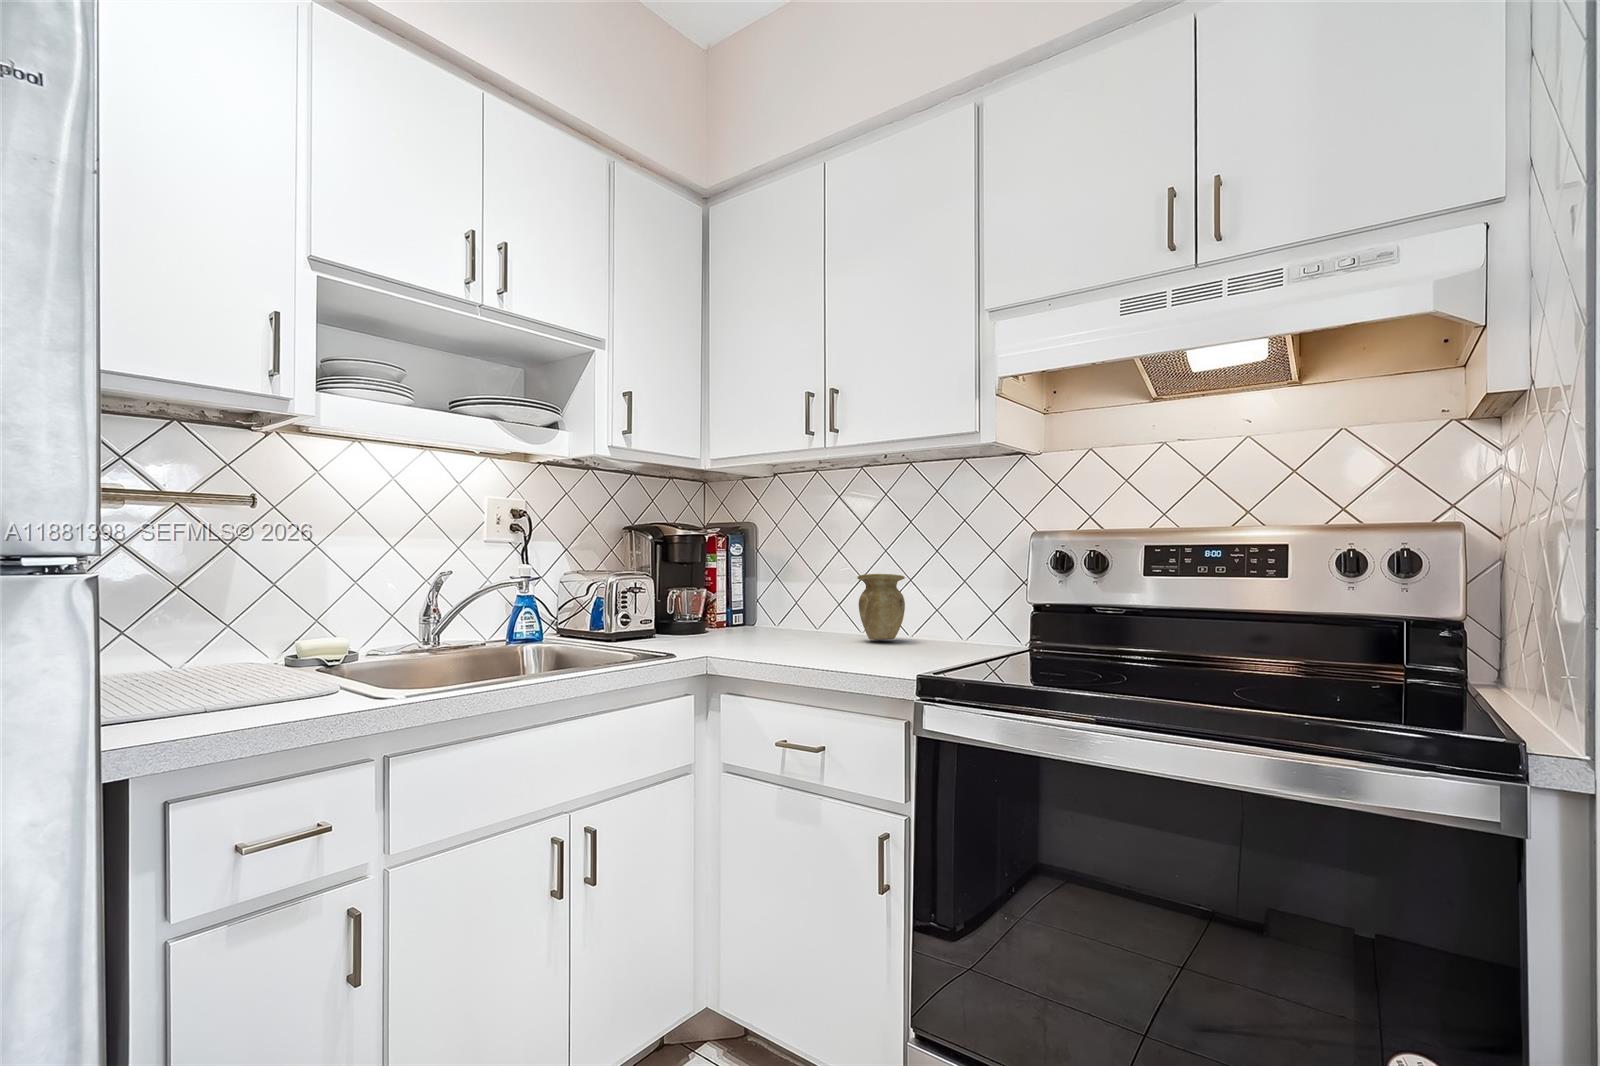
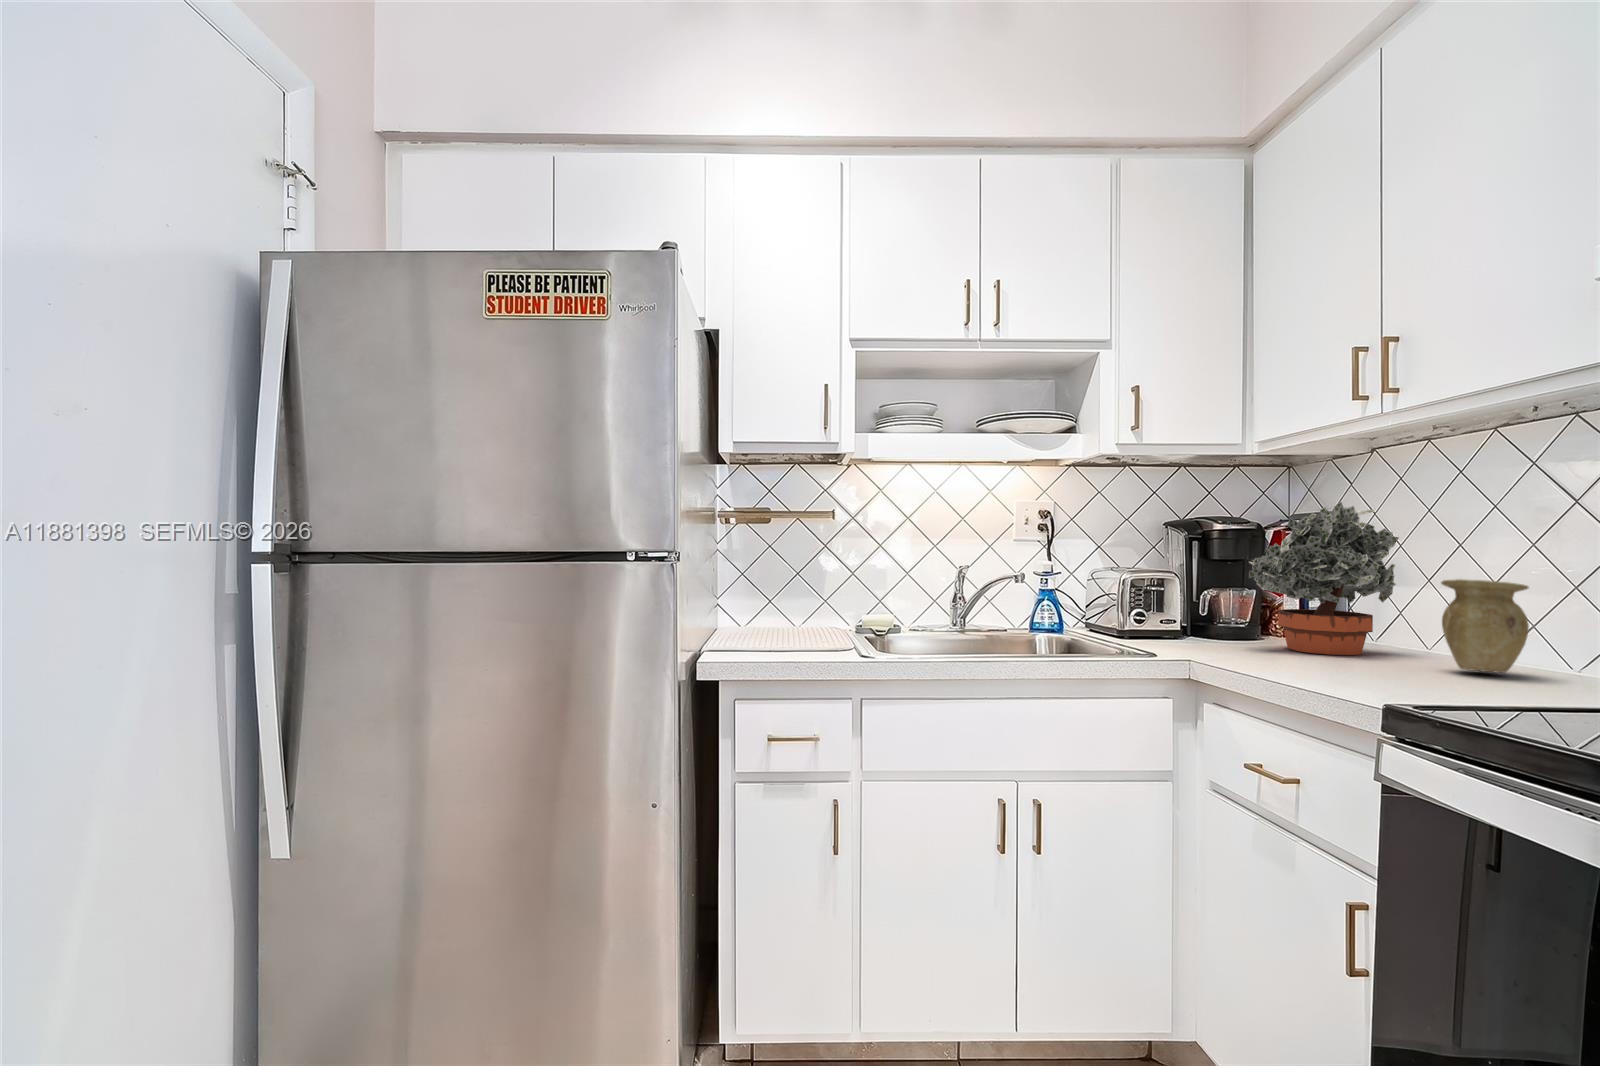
potted plant: none [718,513,813,638] -> present [1249,502,1399,655]

